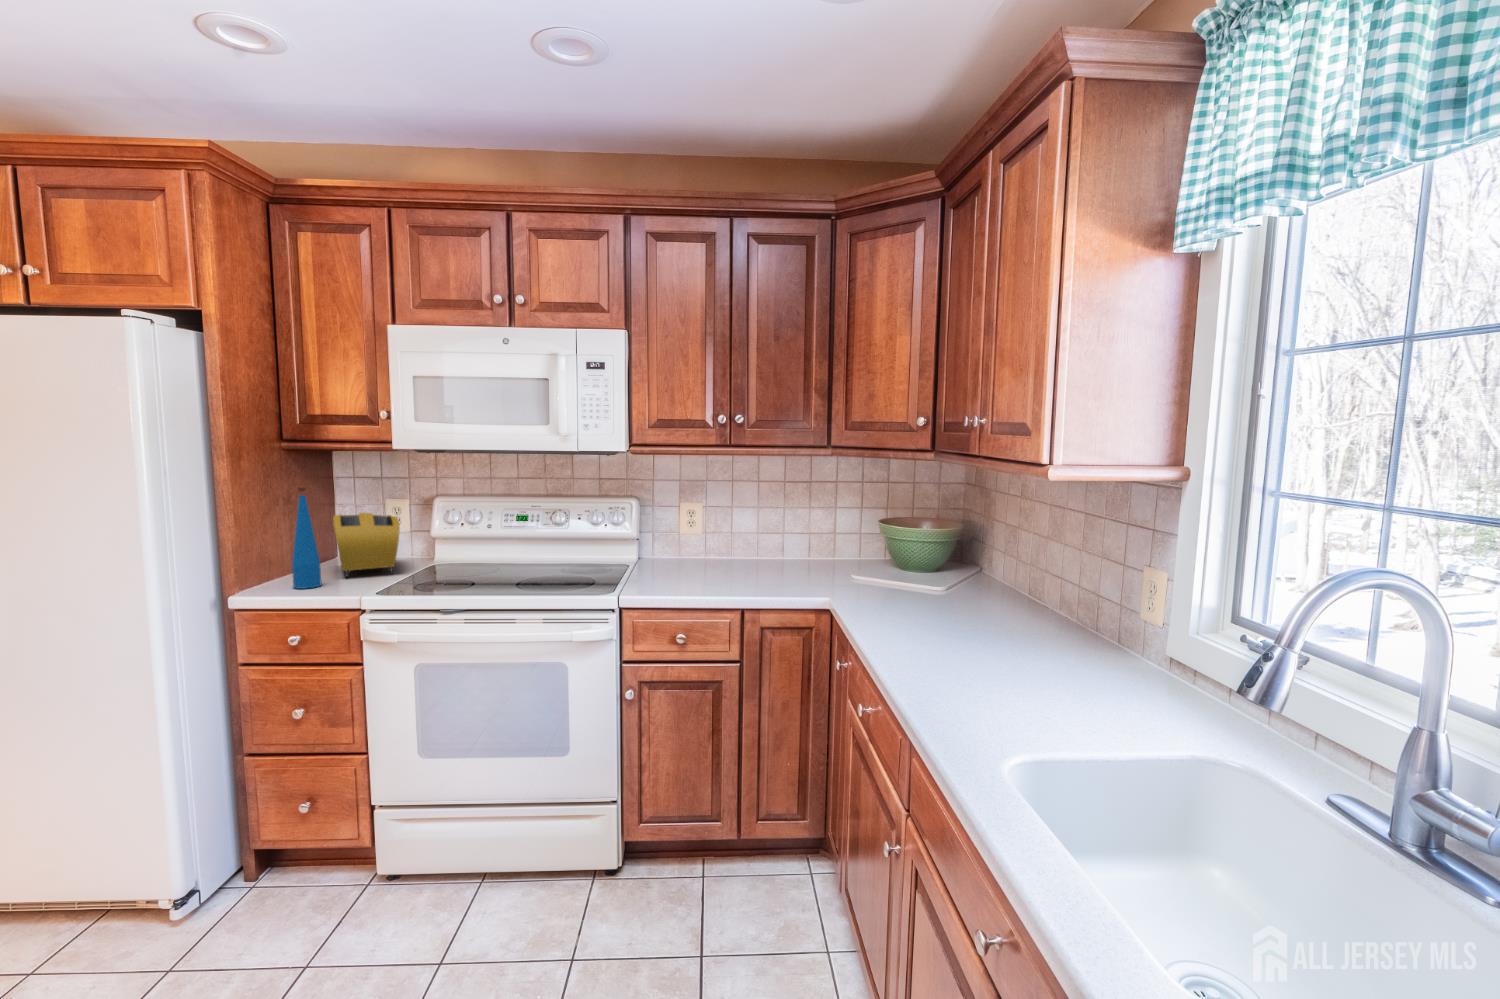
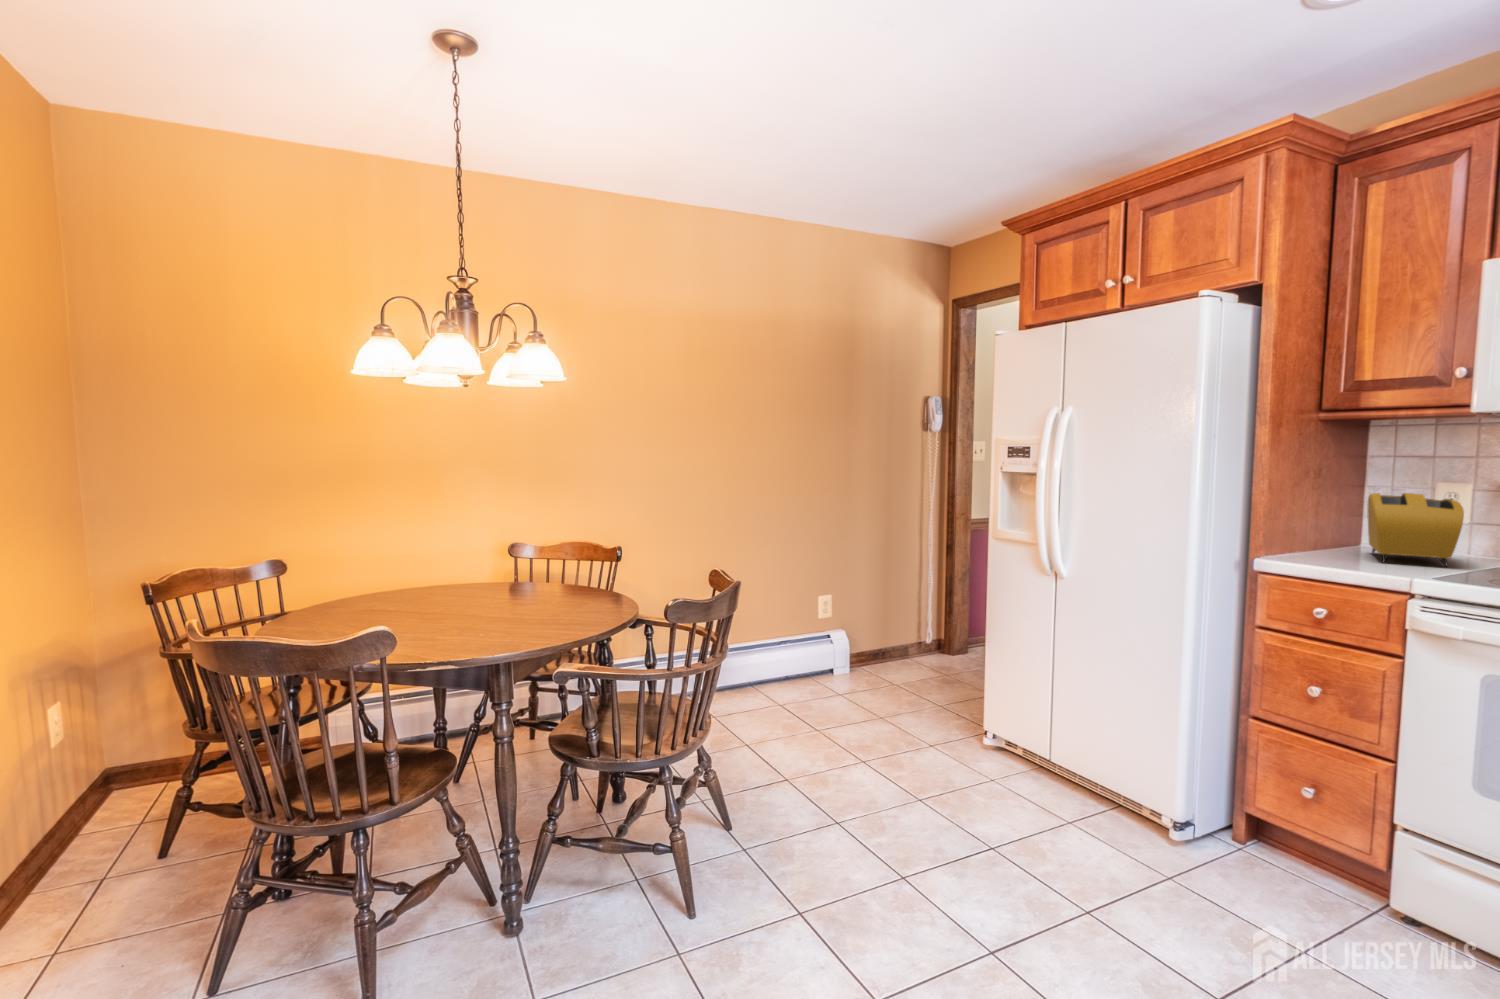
bottle: present [292,487,321,589] -> none [1321,456,1355,564]

